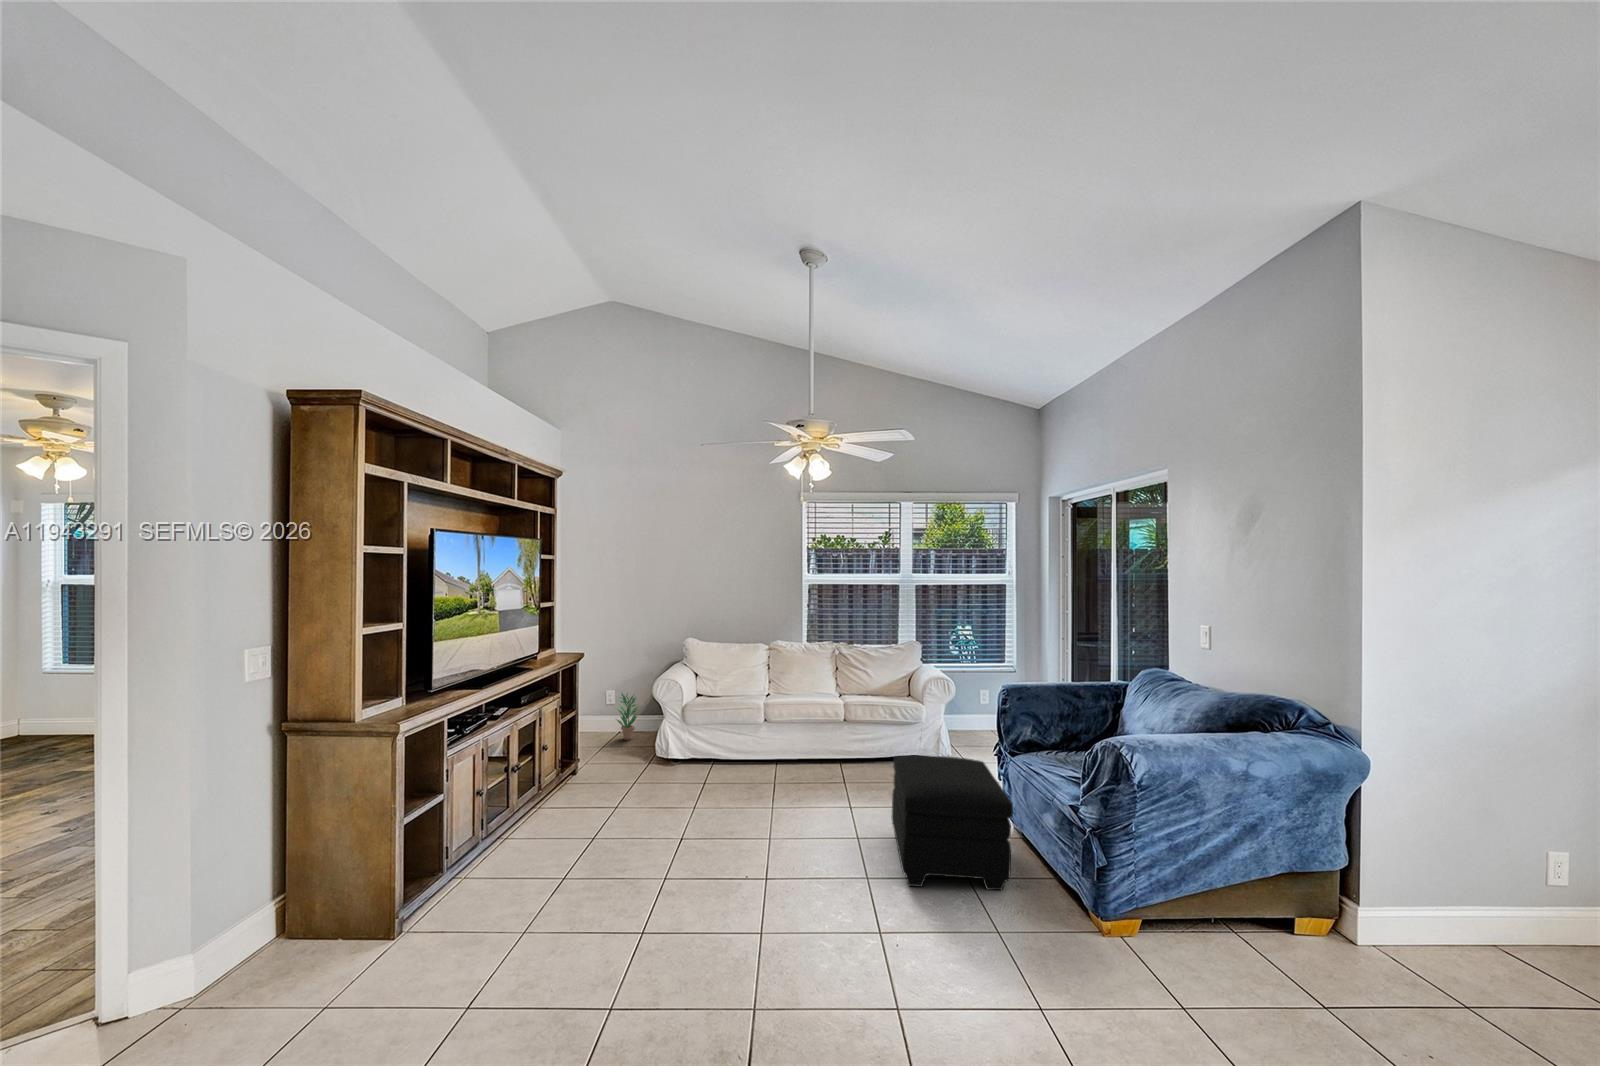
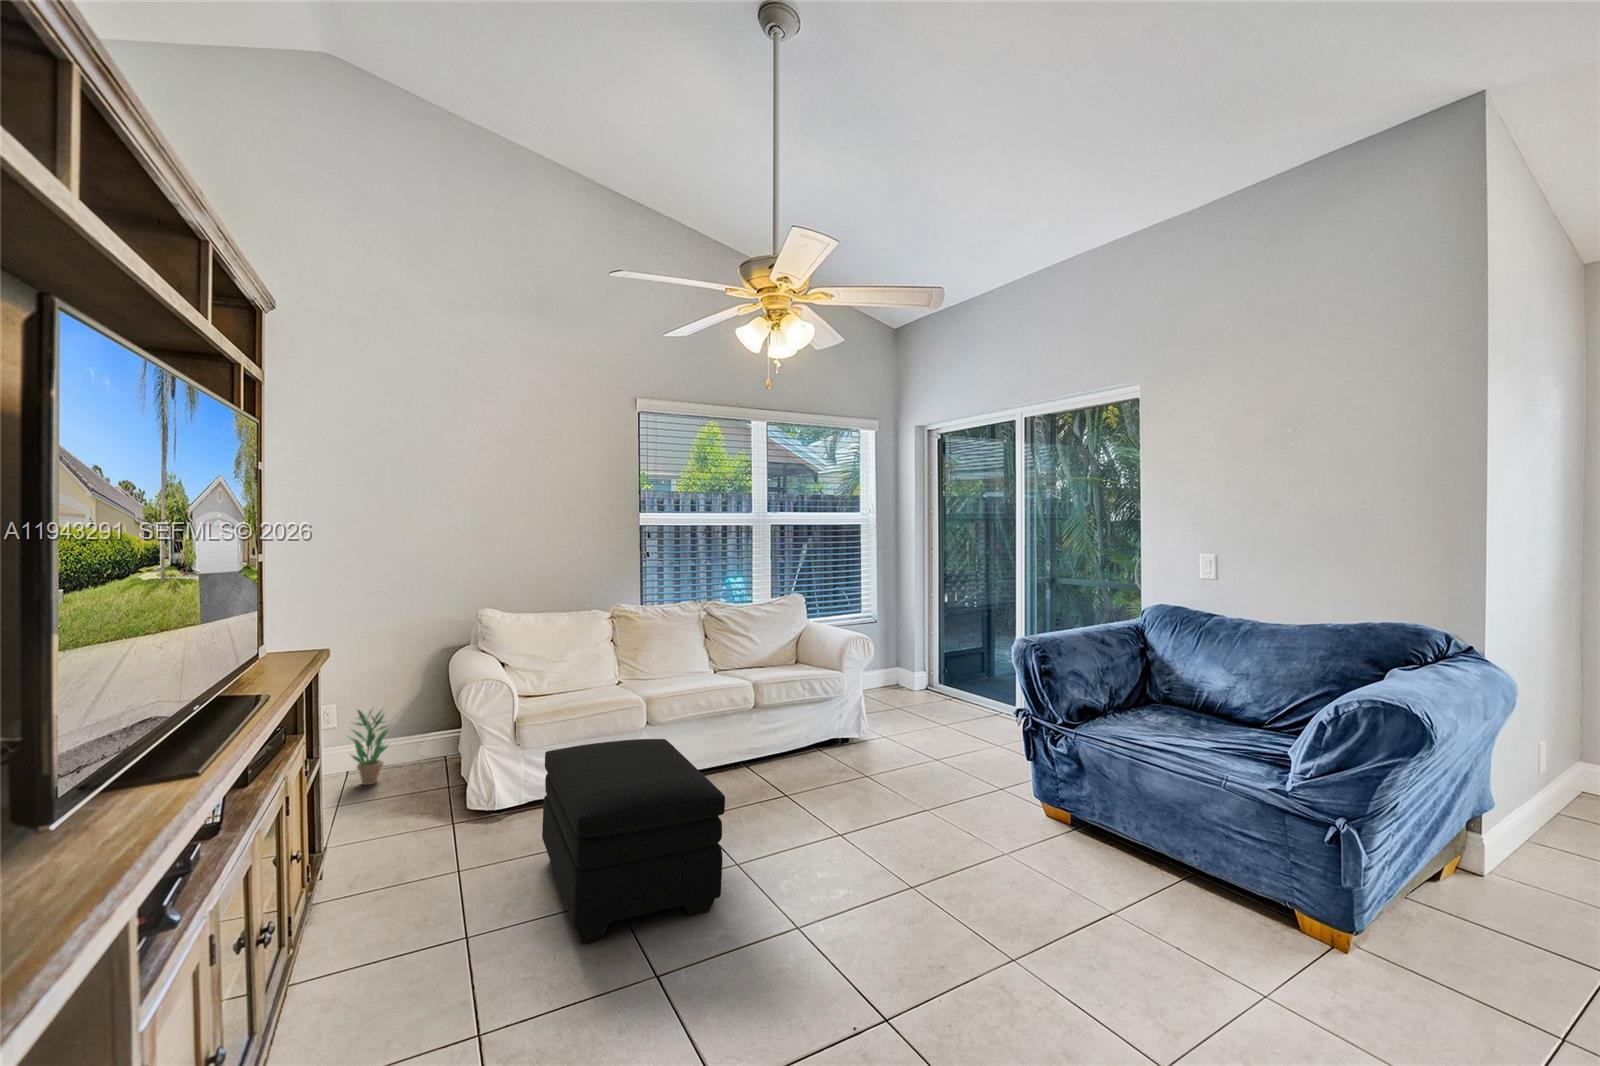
ottoman: present [892,755,1013,890] -> present [542,739,725,944]

